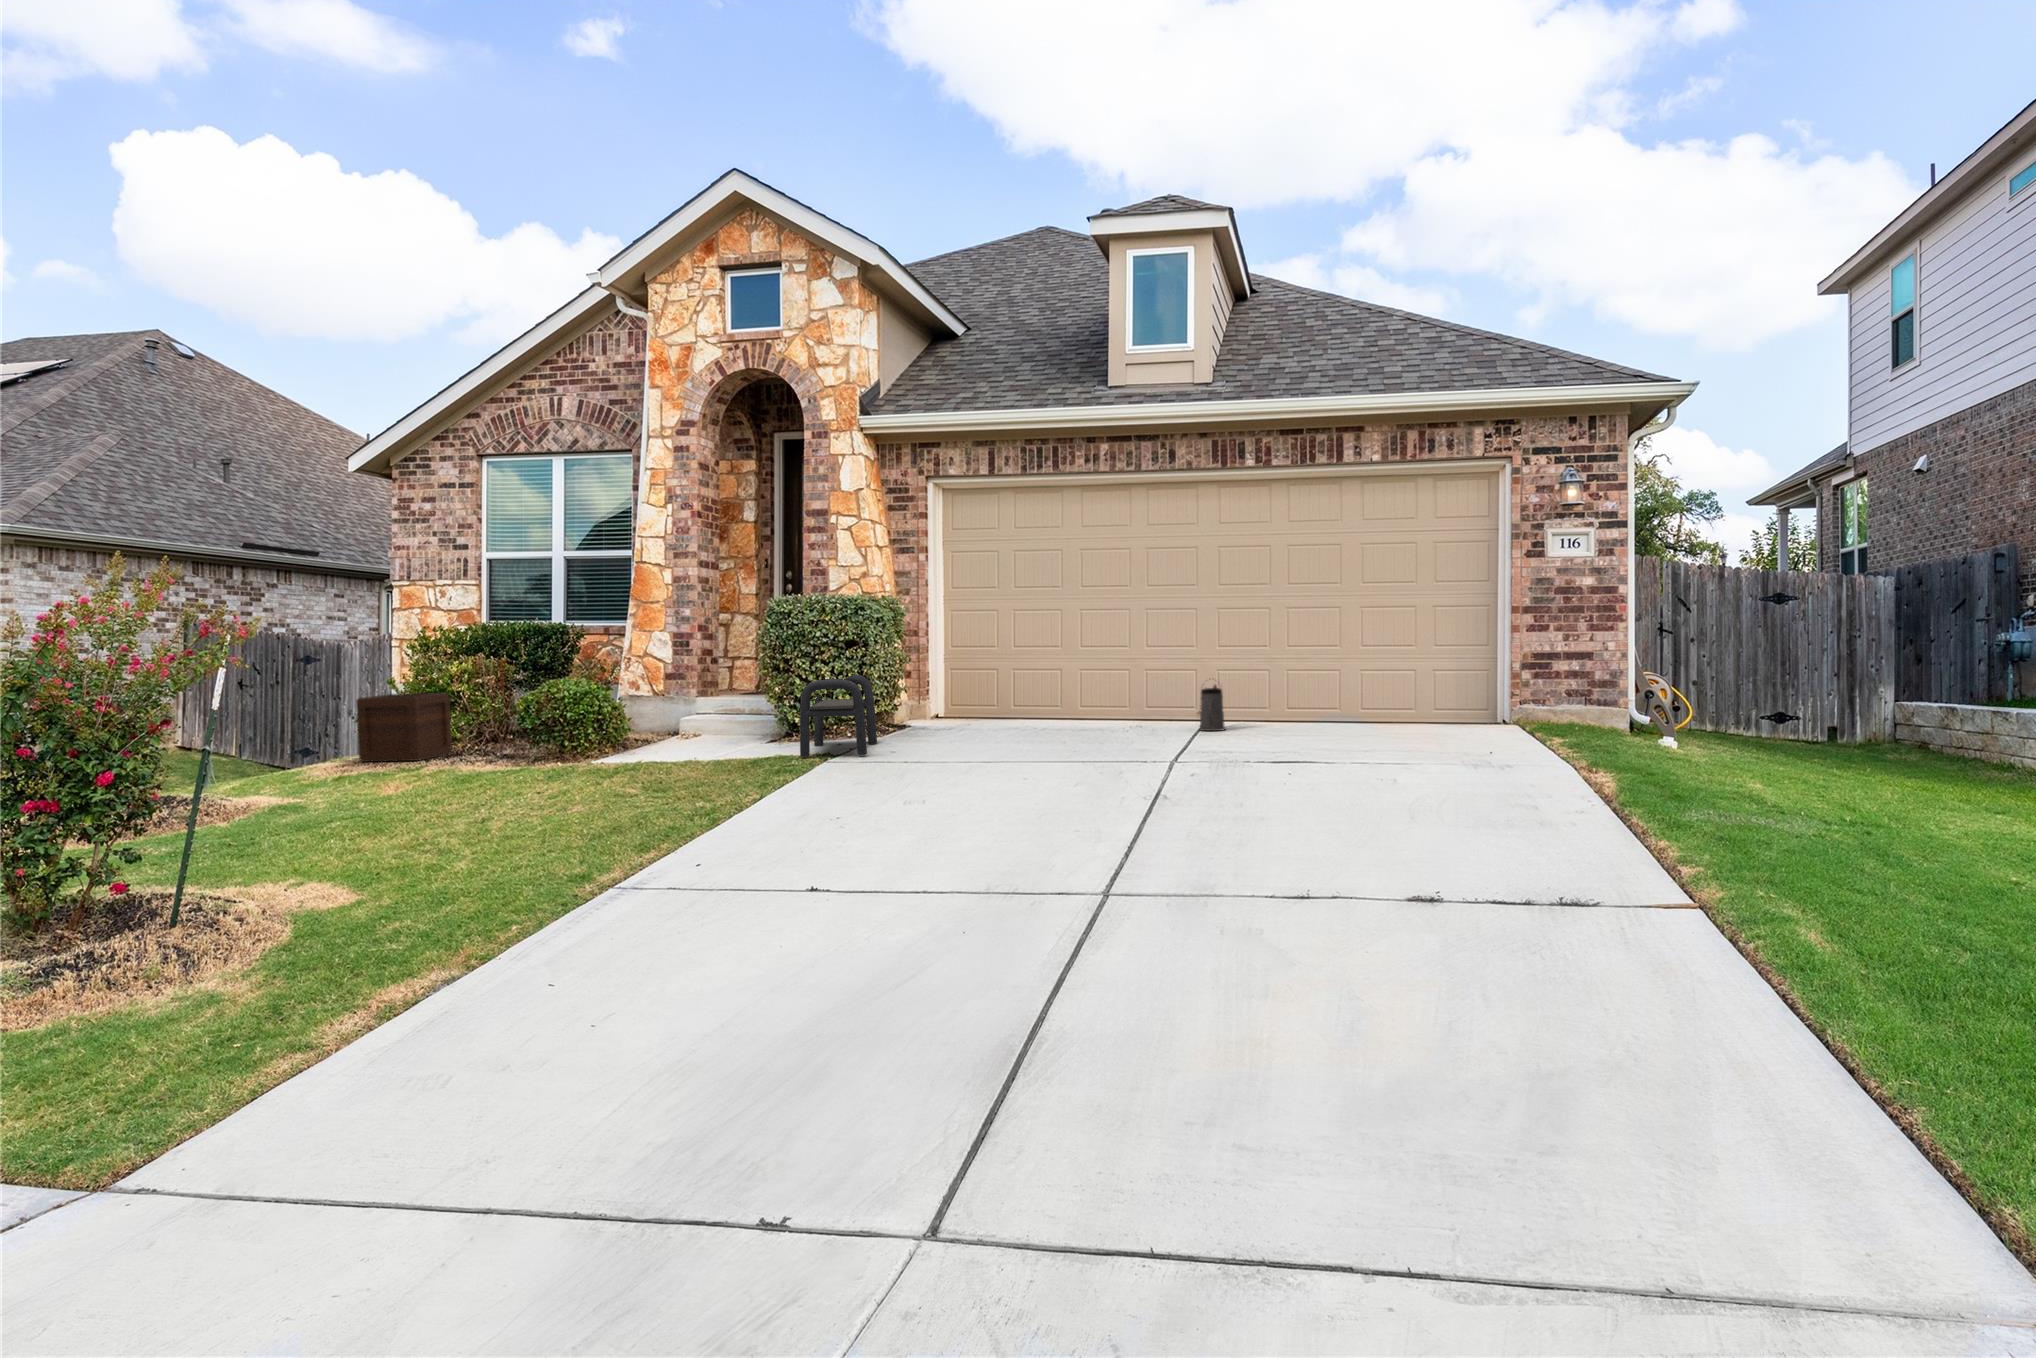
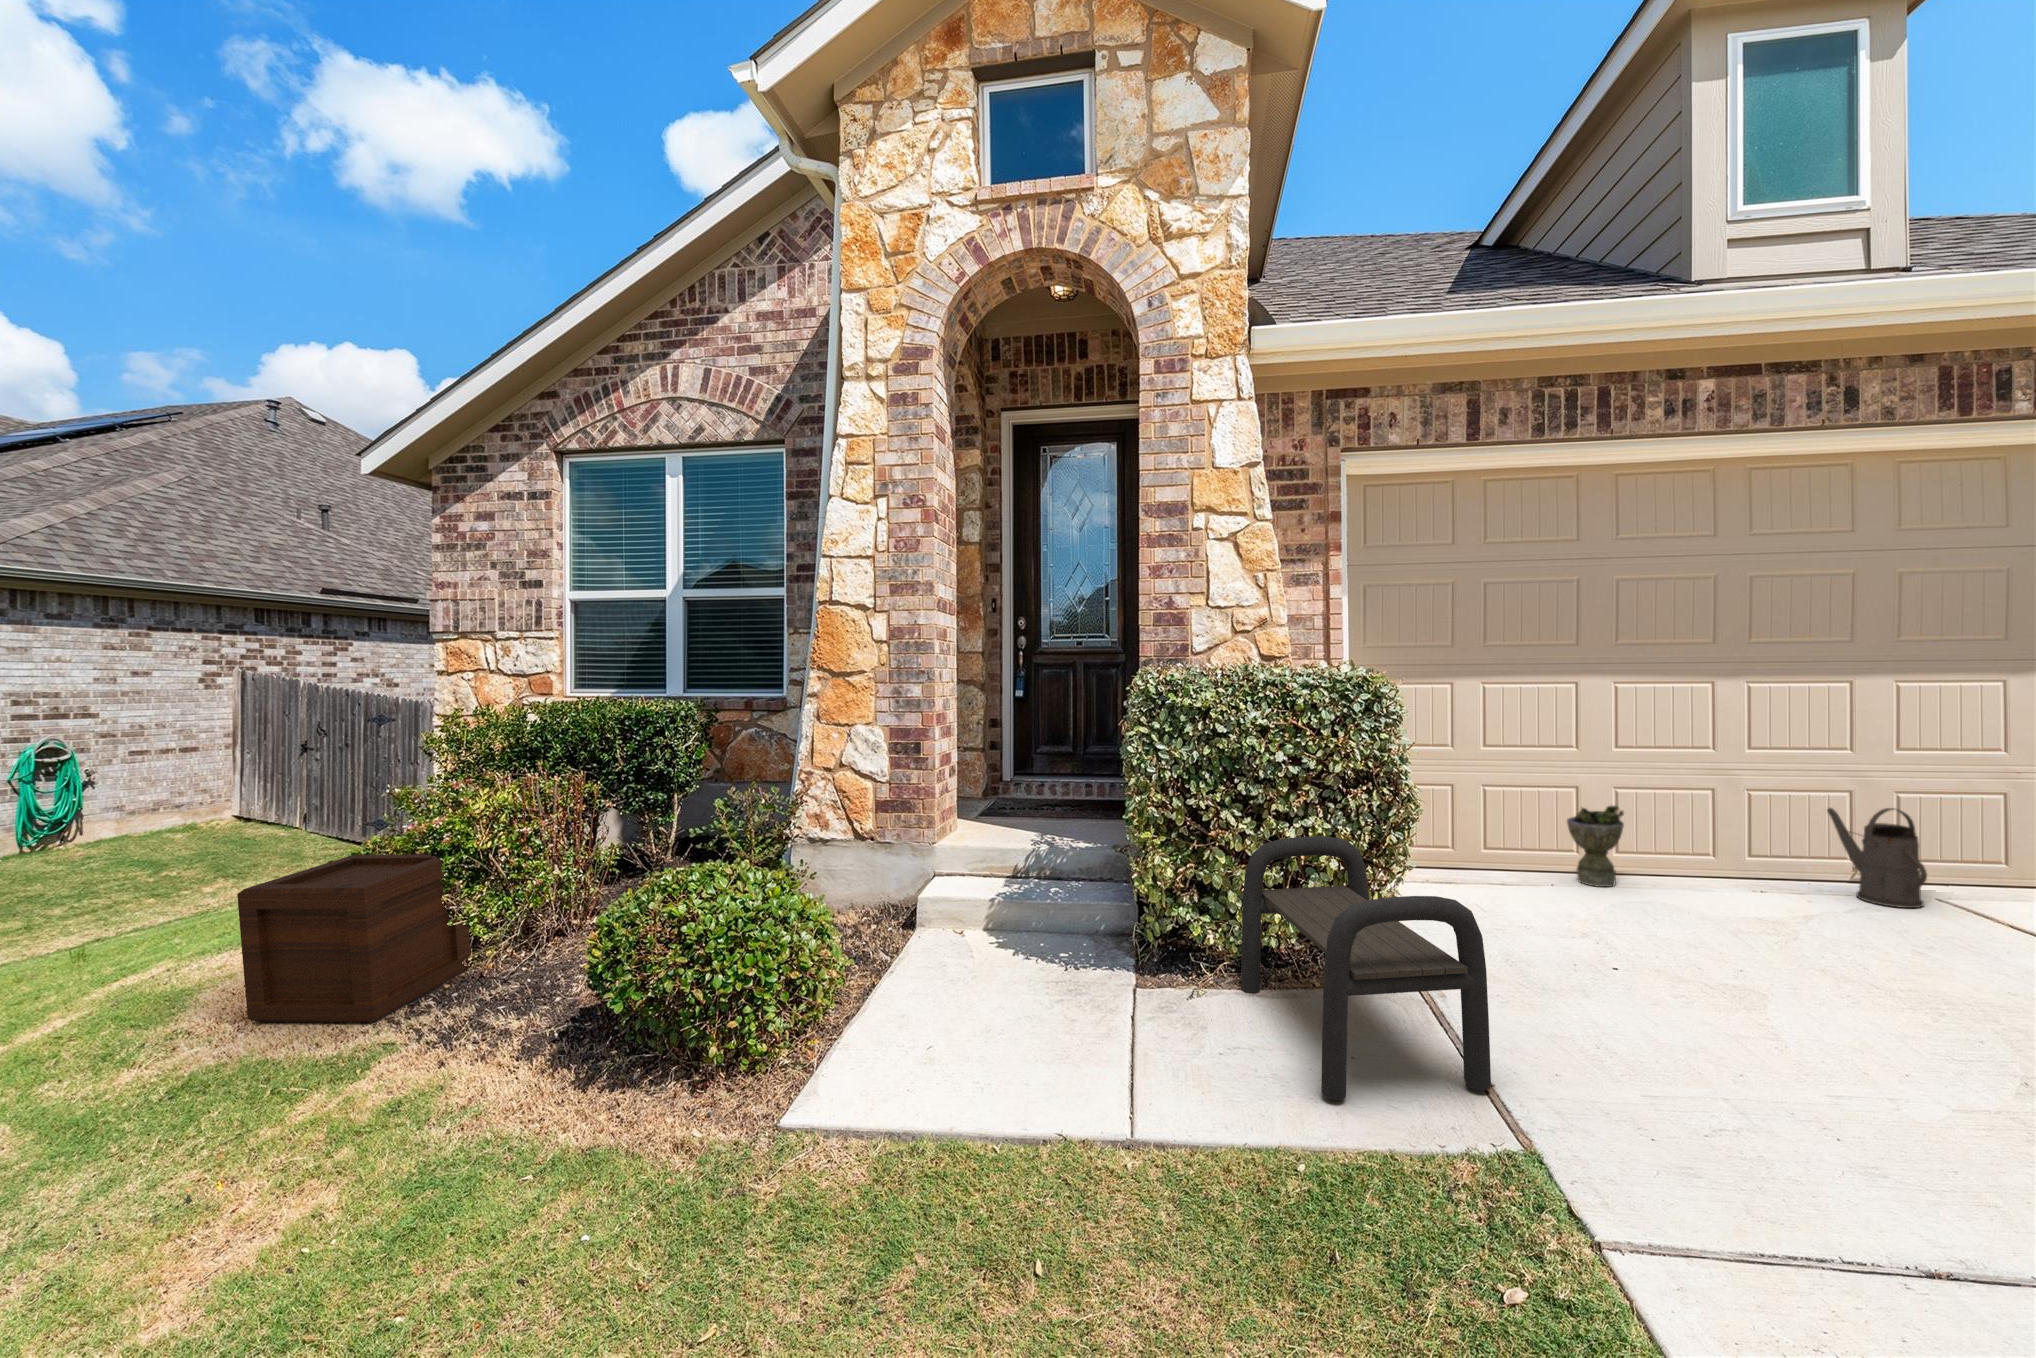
planter: none [1070,683,1098,730] -> present [1567,806,1624,887]

